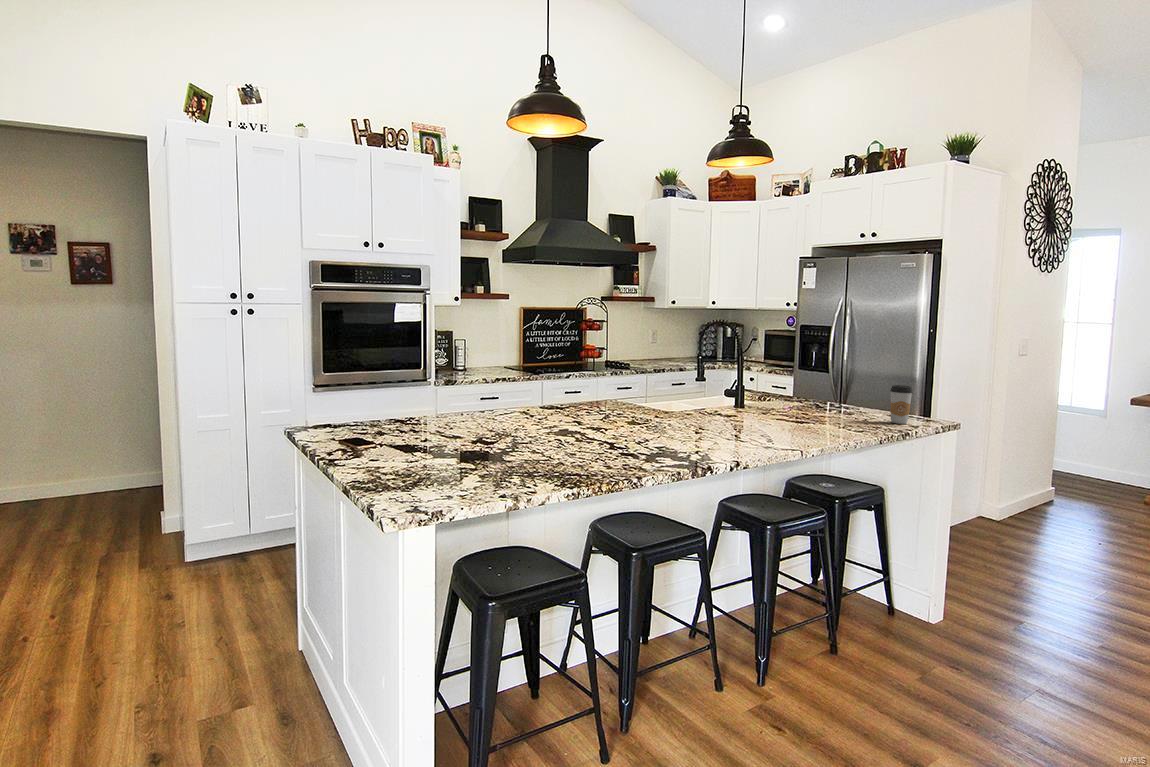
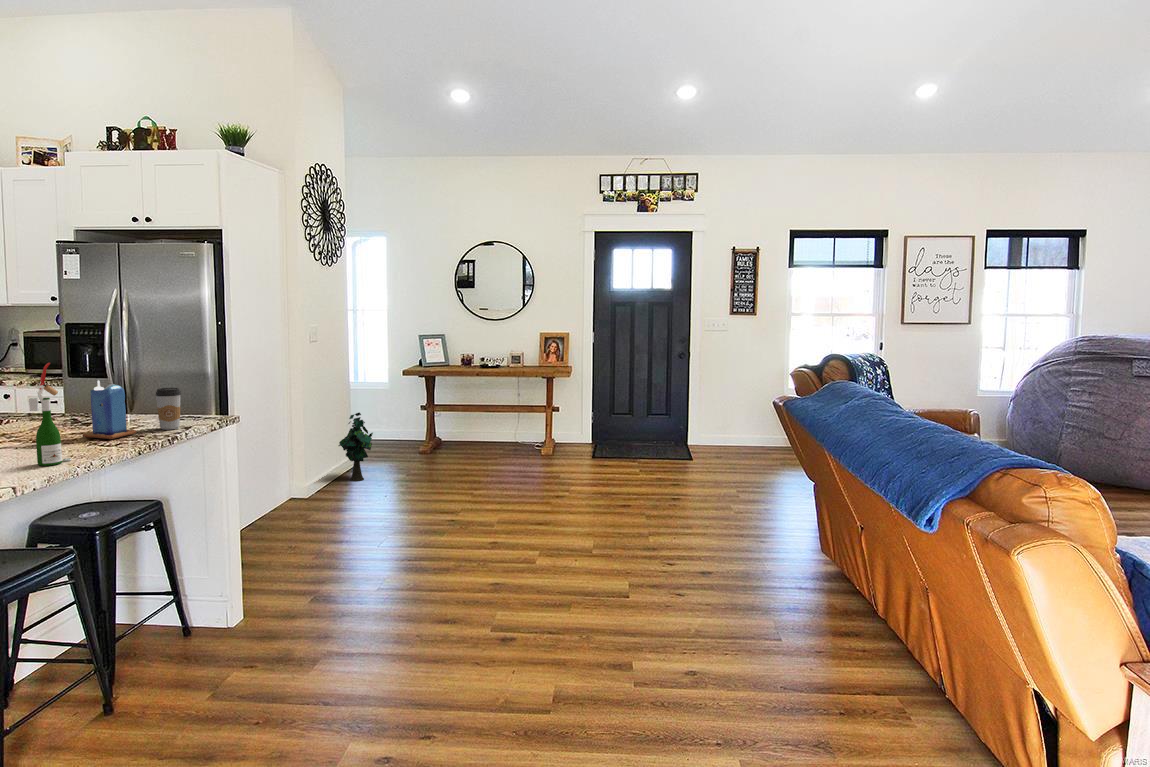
wine bottle: none [809,355,832,438] -> present [29,363,71,466]
candle: none [831,373,873,425] -> present [83,380,136,439]
decorative plant: none [1036,437,1083,514] -> present [339,413,373,481]

